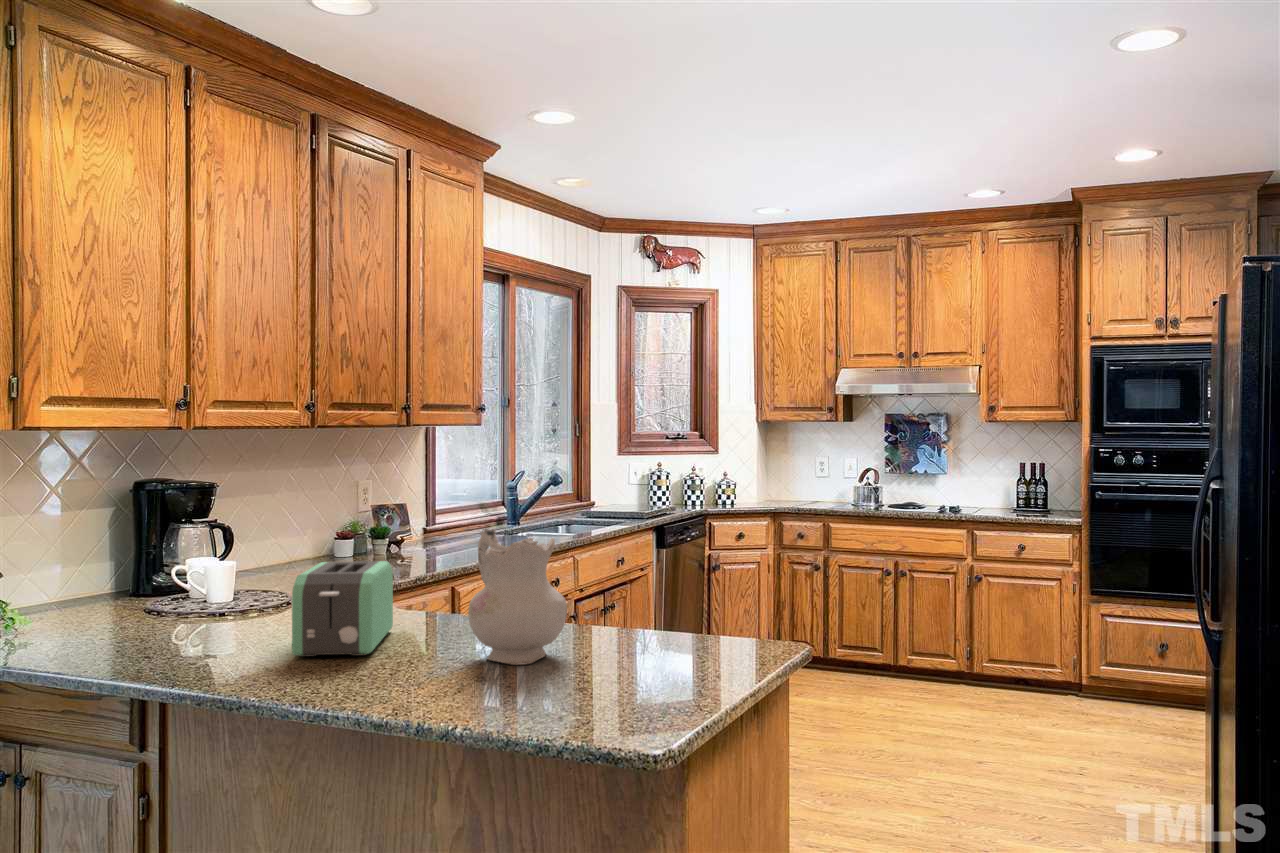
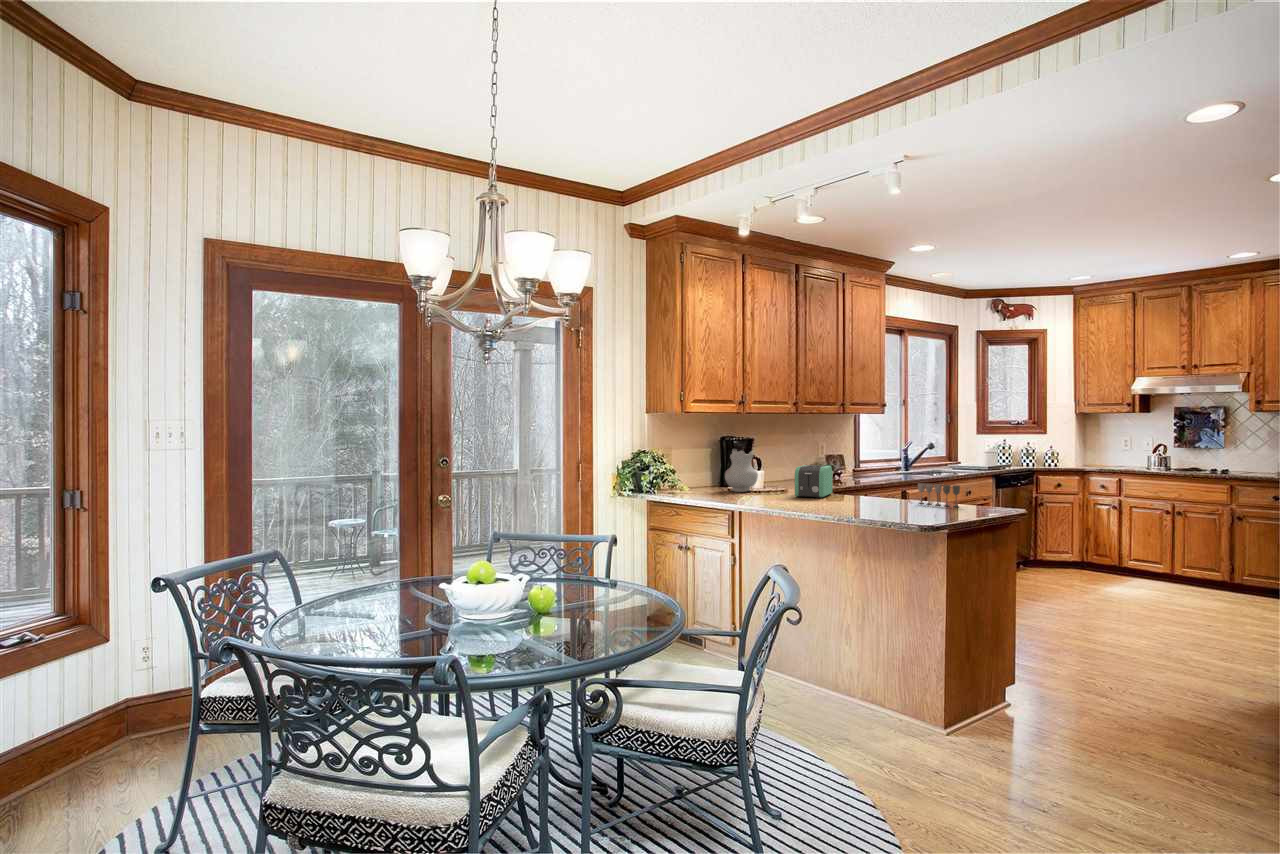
ceramic pitcher: present [468,529,567,665] -> present [725,449,758,492]
wine glass: none [613,607,720,672] -> present [918,483,960,507]

